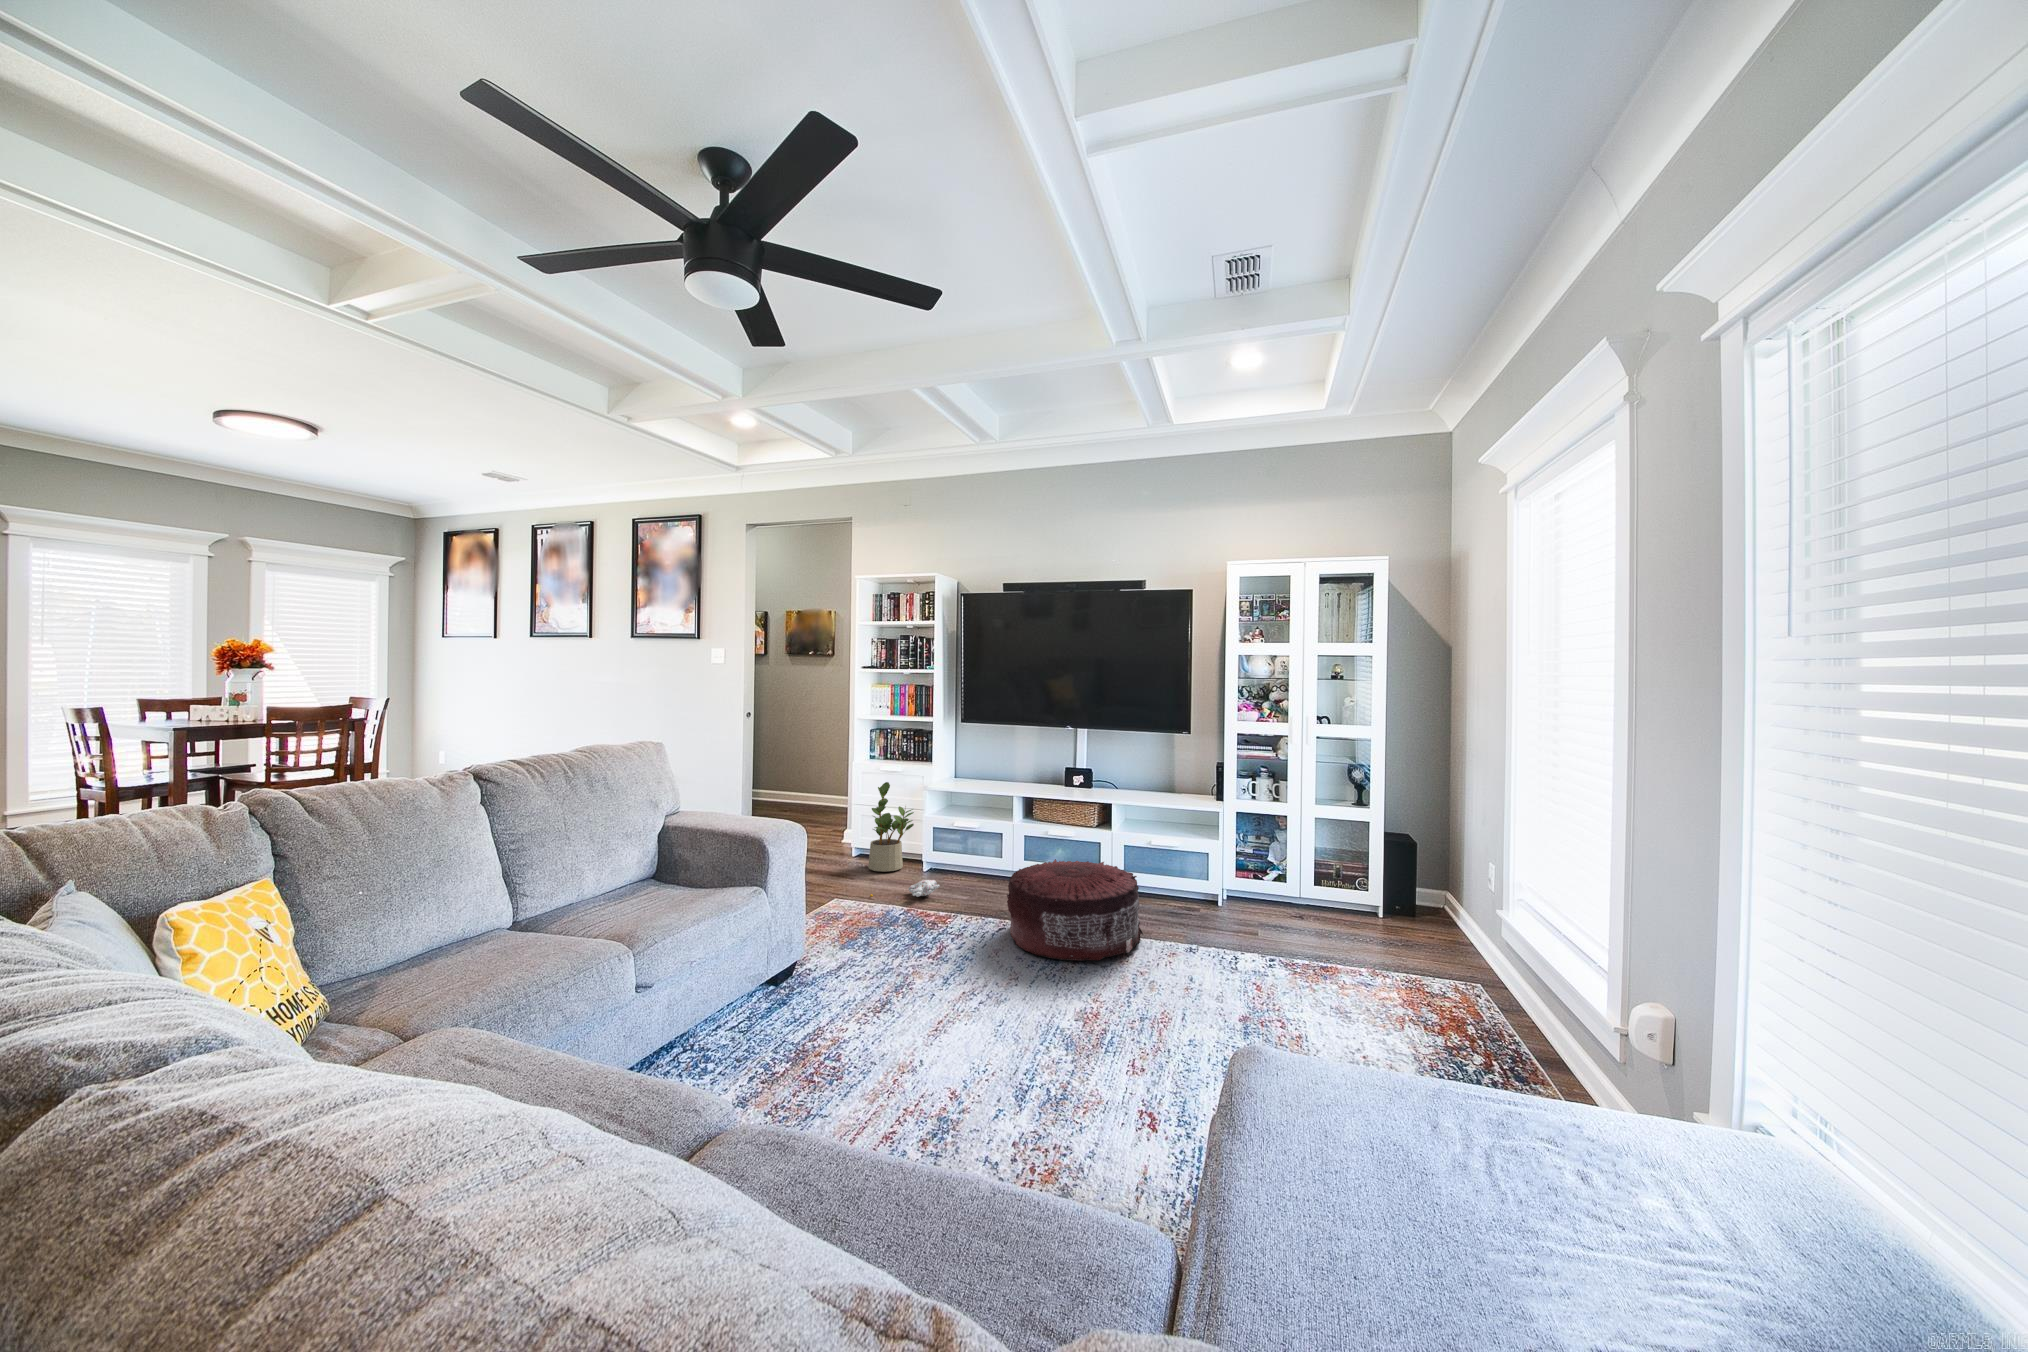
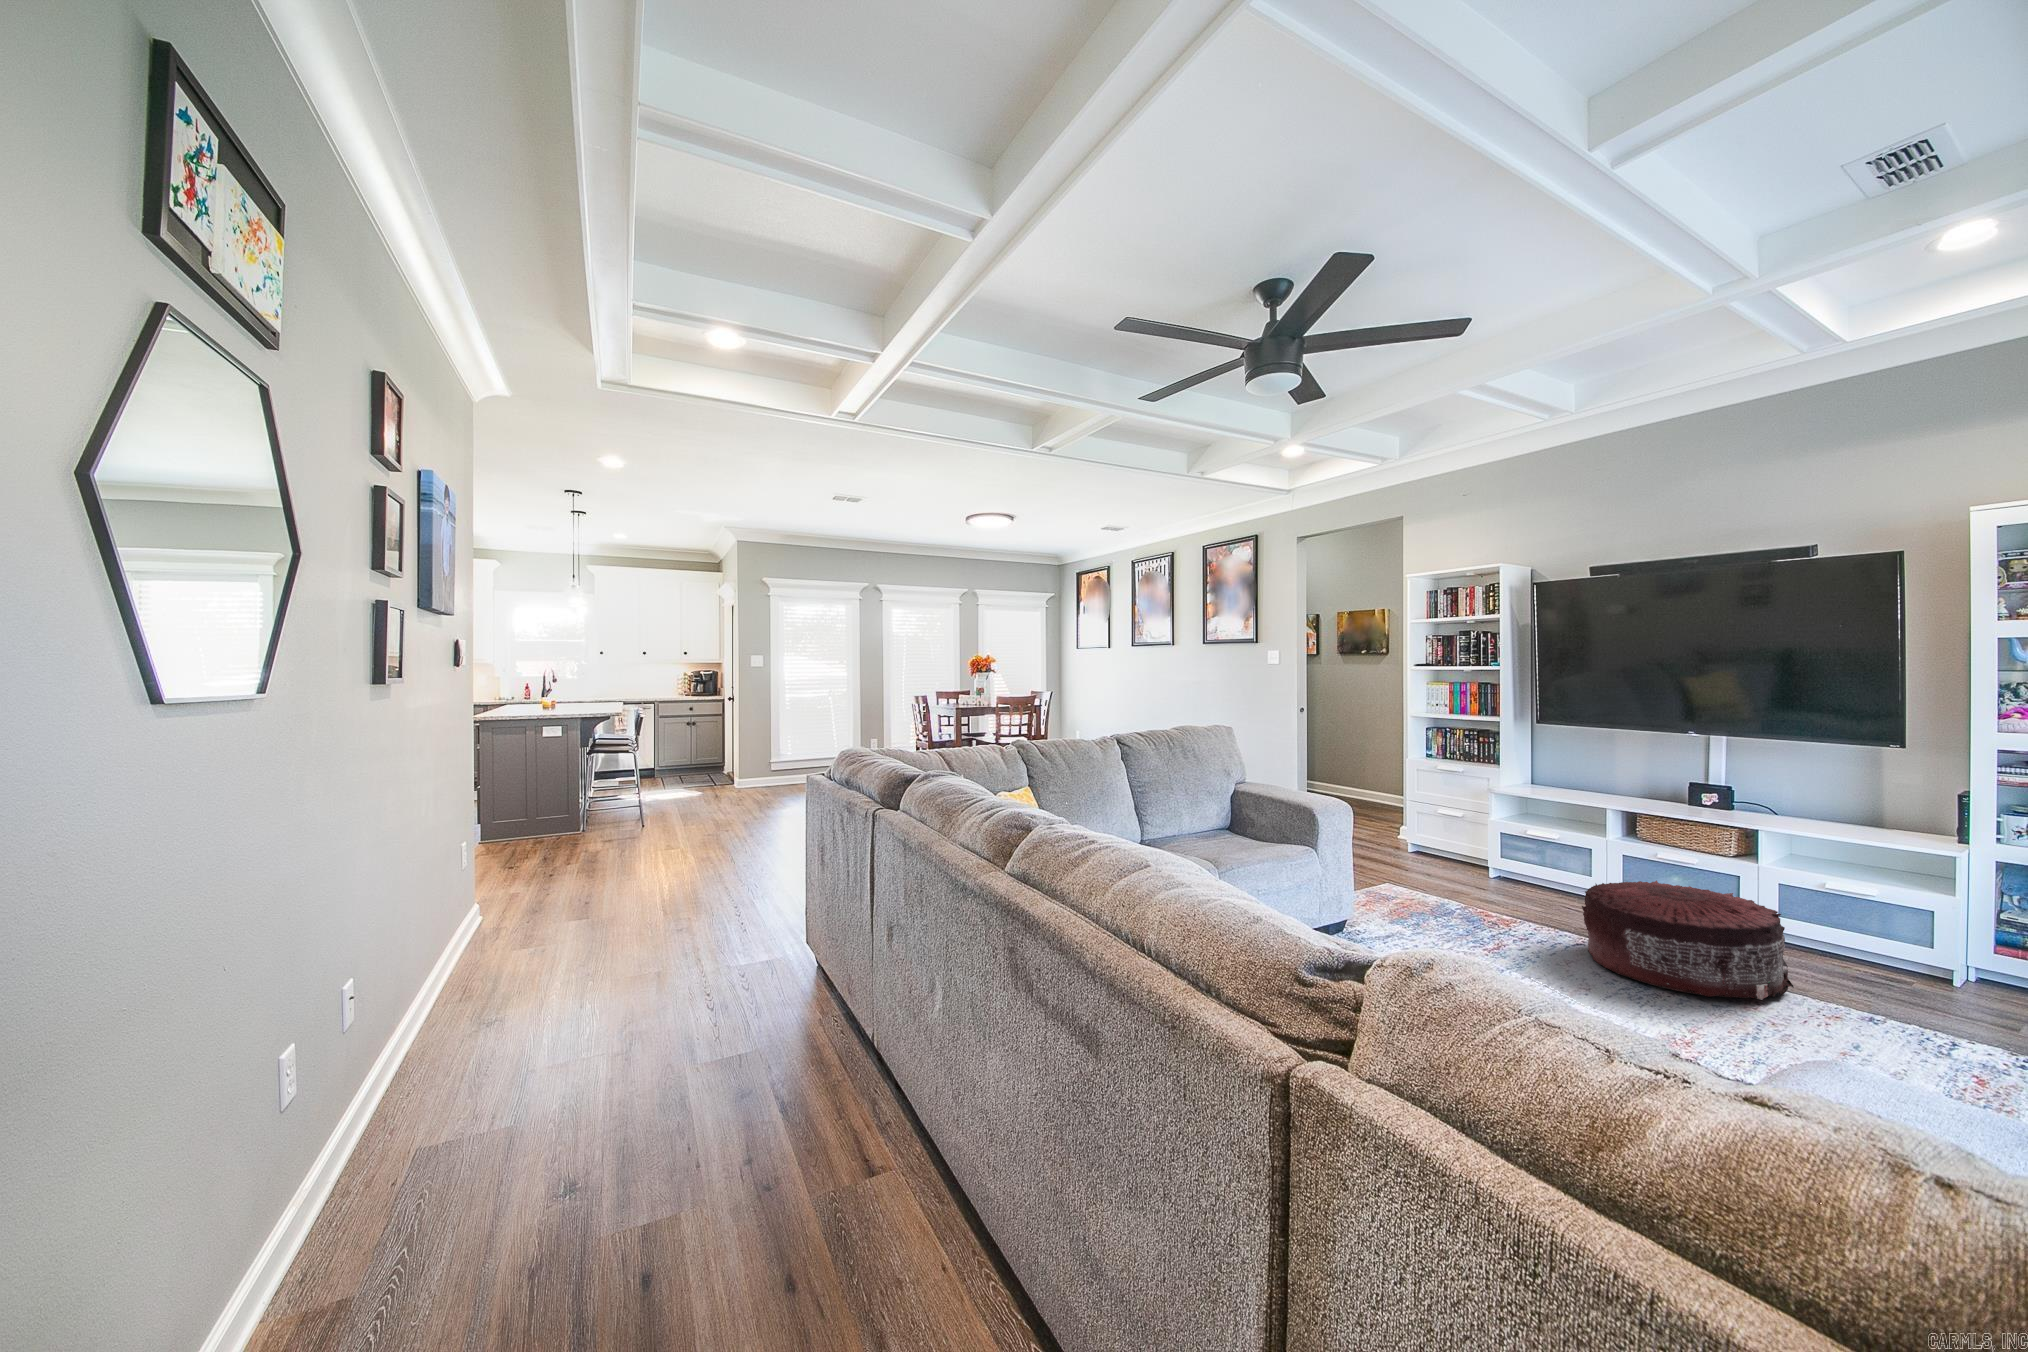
potted plant: present [868,782,914,871] -> none [1425,781,1477,870]
plush toy: present [870,880,940,897] -> none [1424,882,1505,898]

